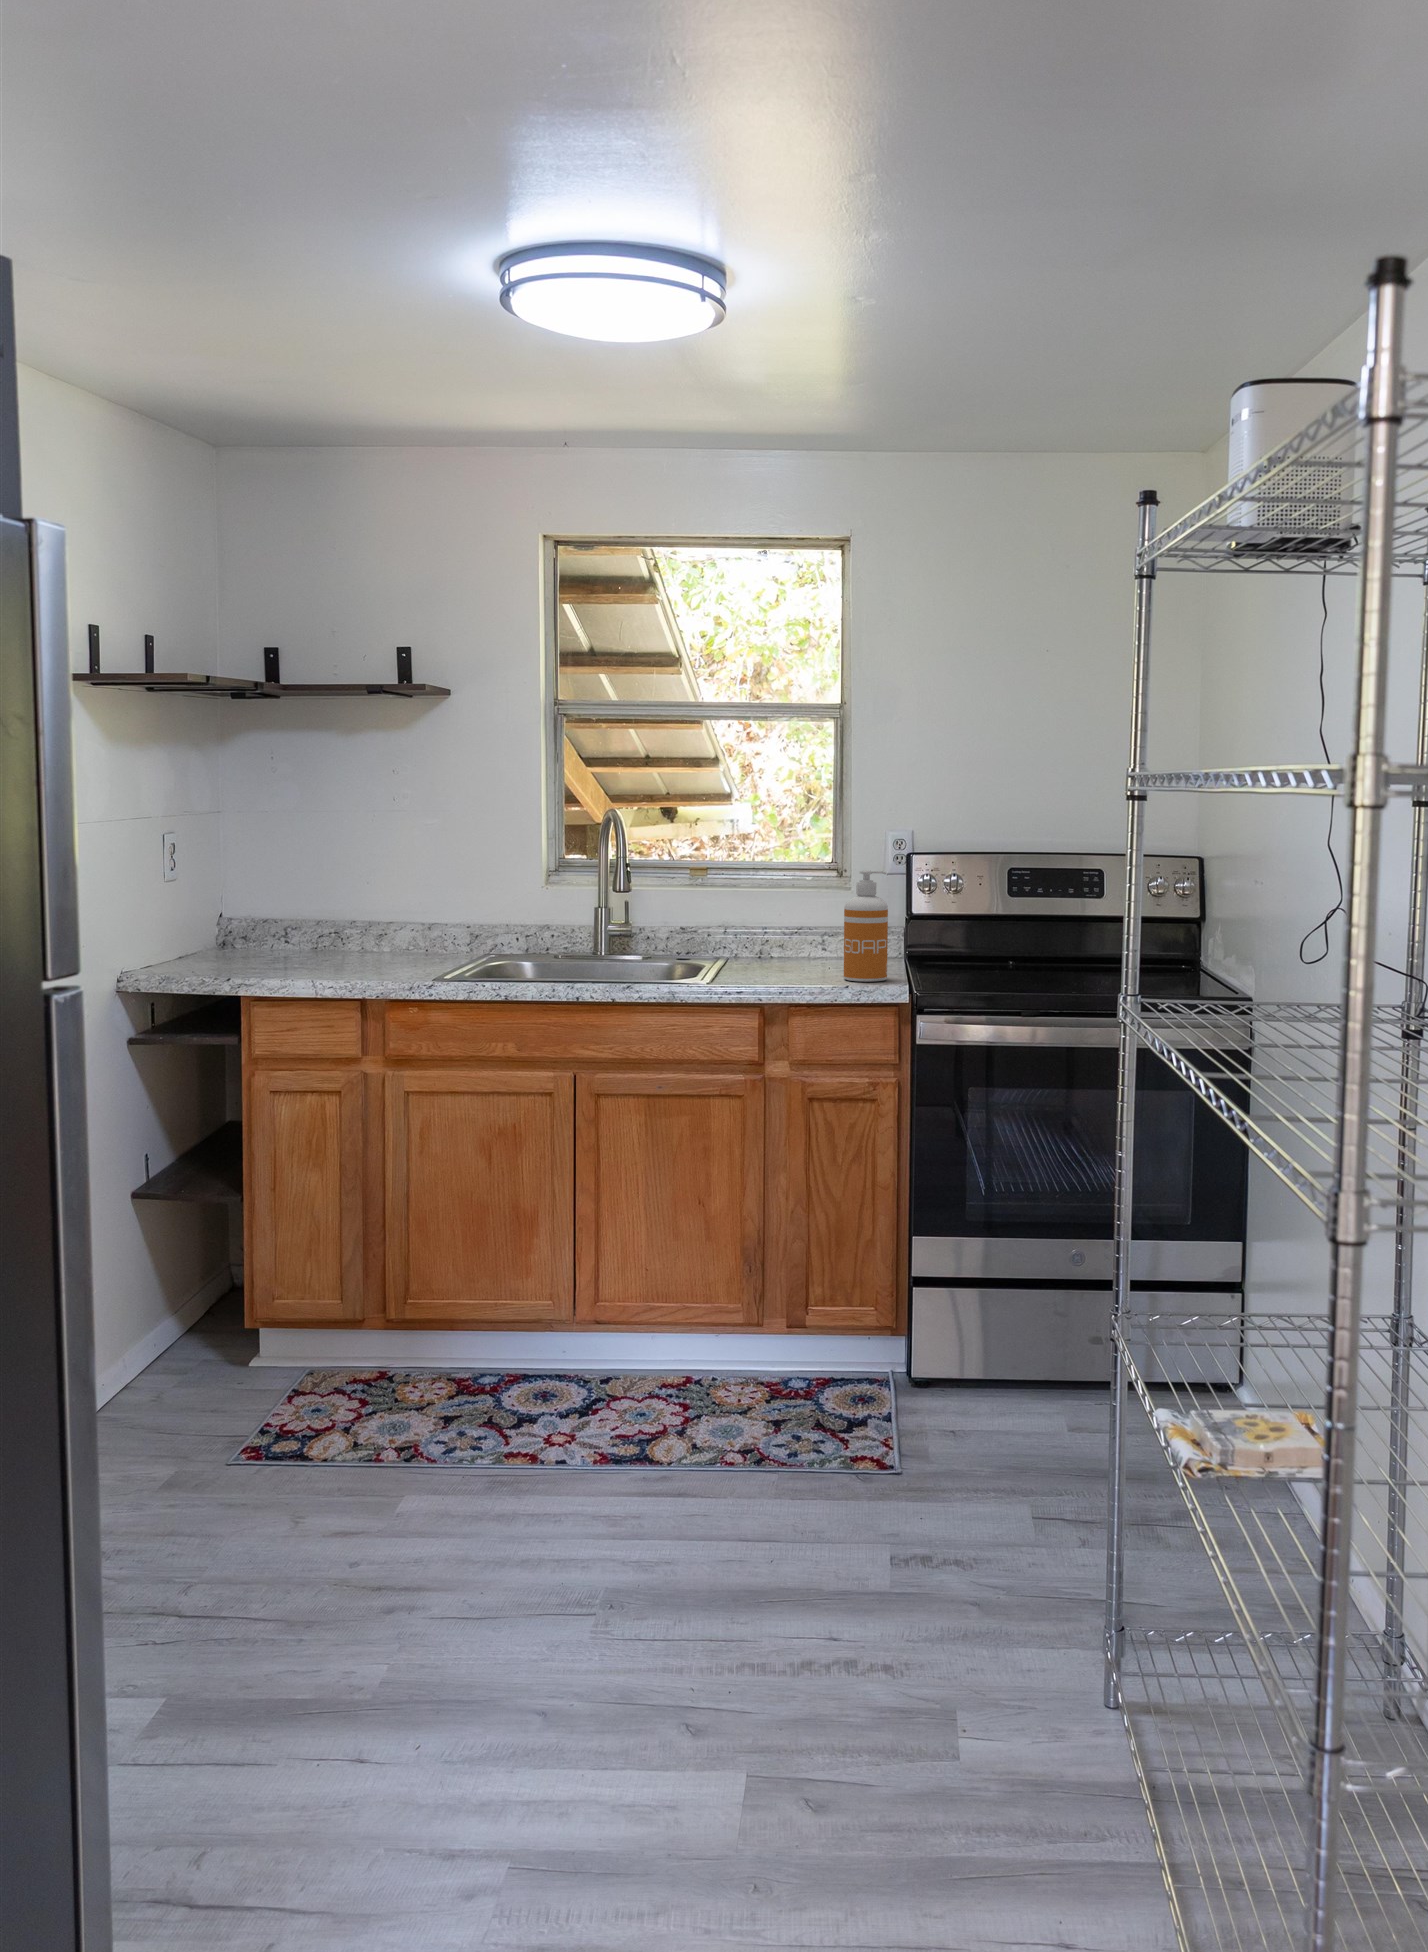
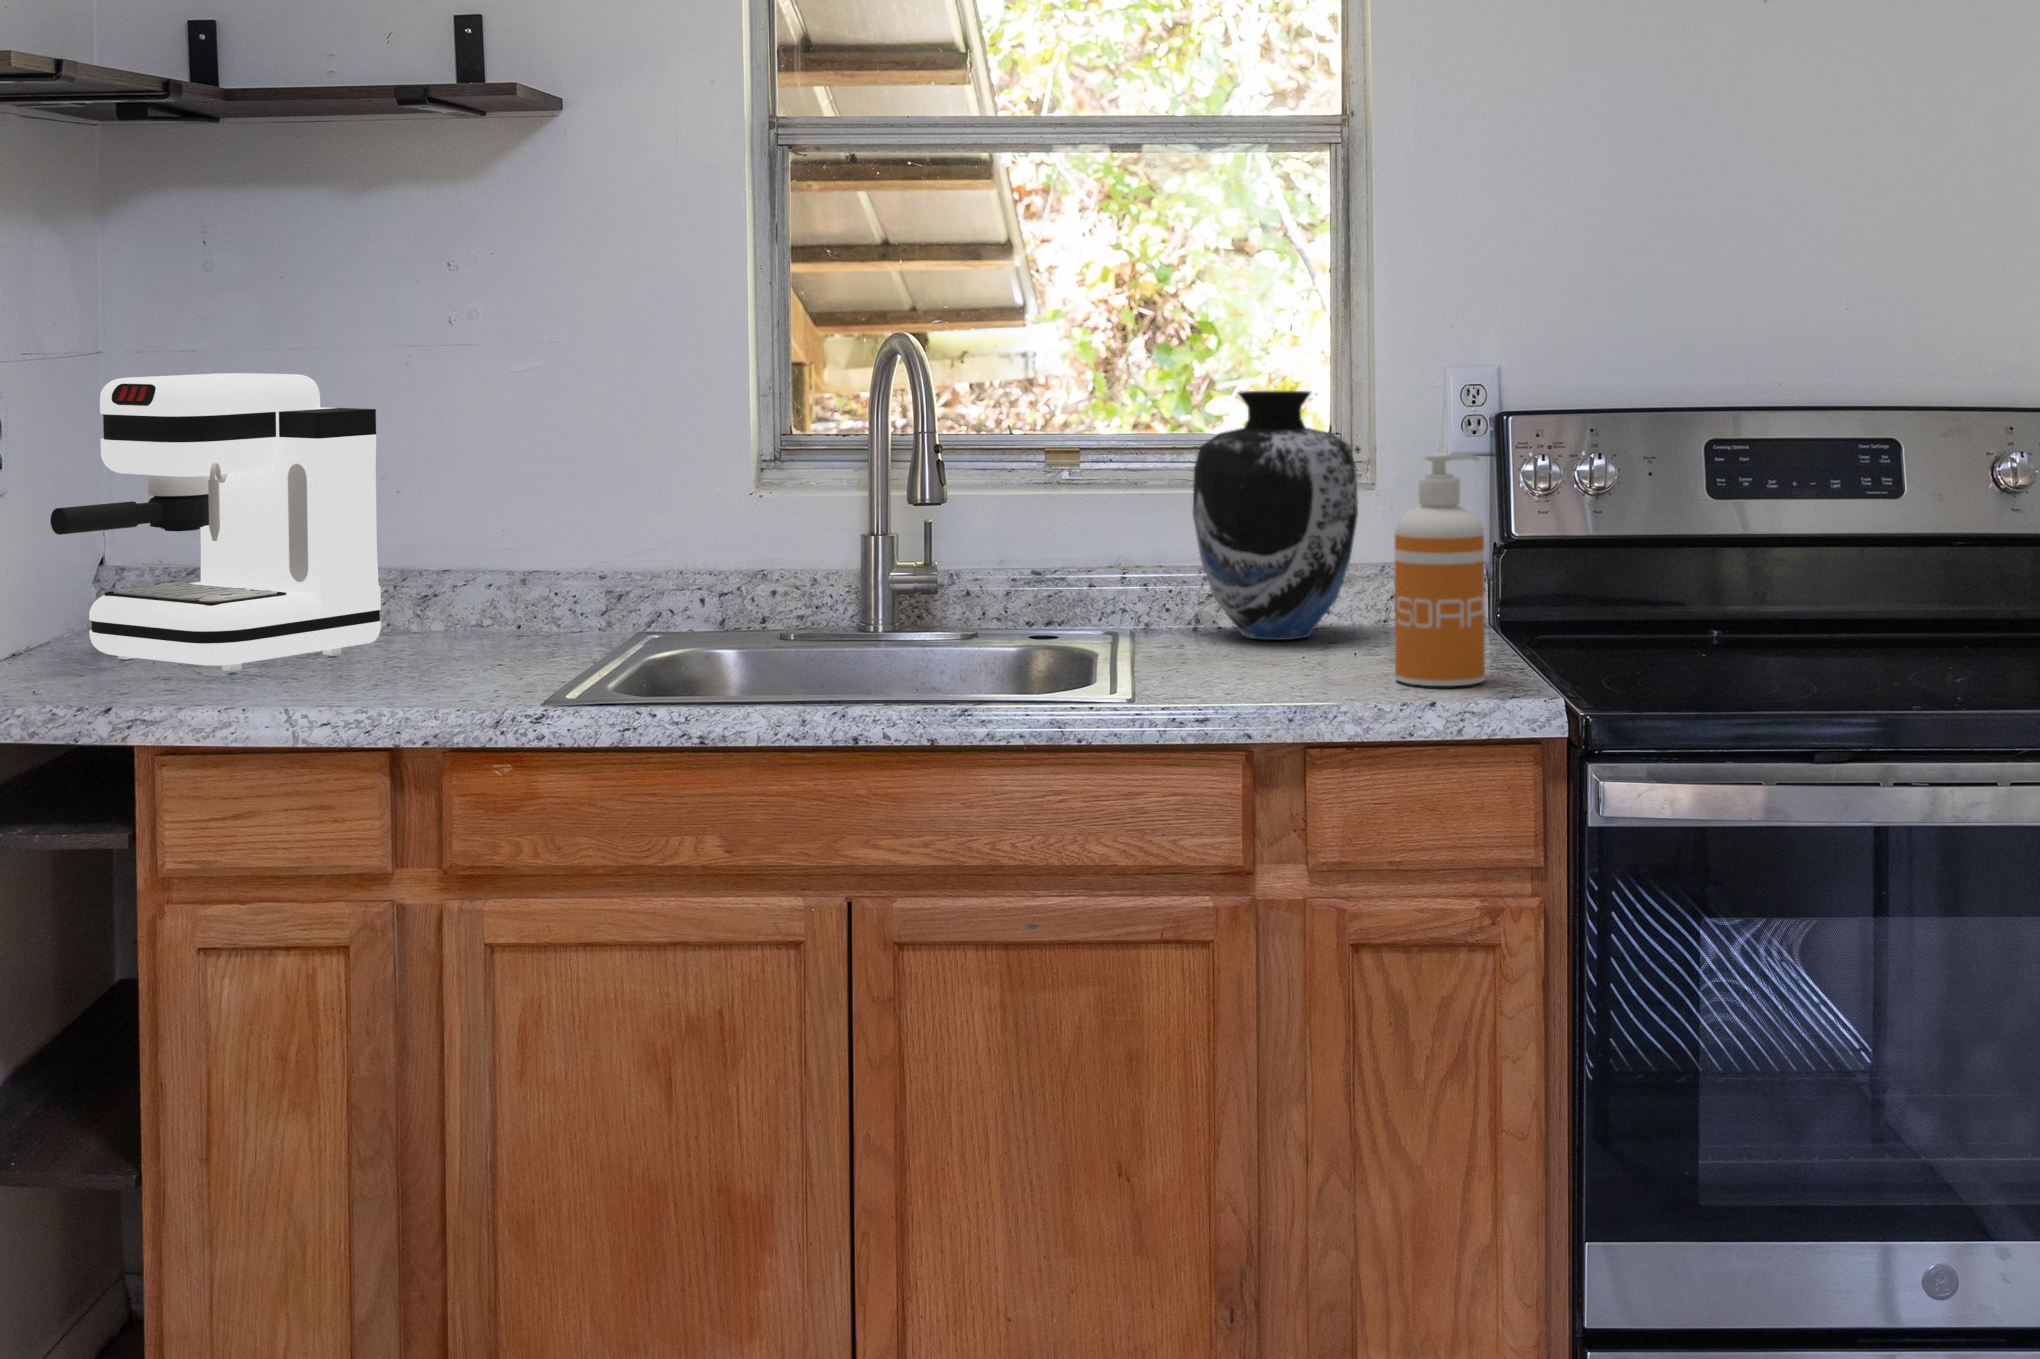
coffee maker: none [197,823,359,966] -> present [50,373,381,671]
vase: none [760,841,841,963] -> present [1193,391,1358,640]

